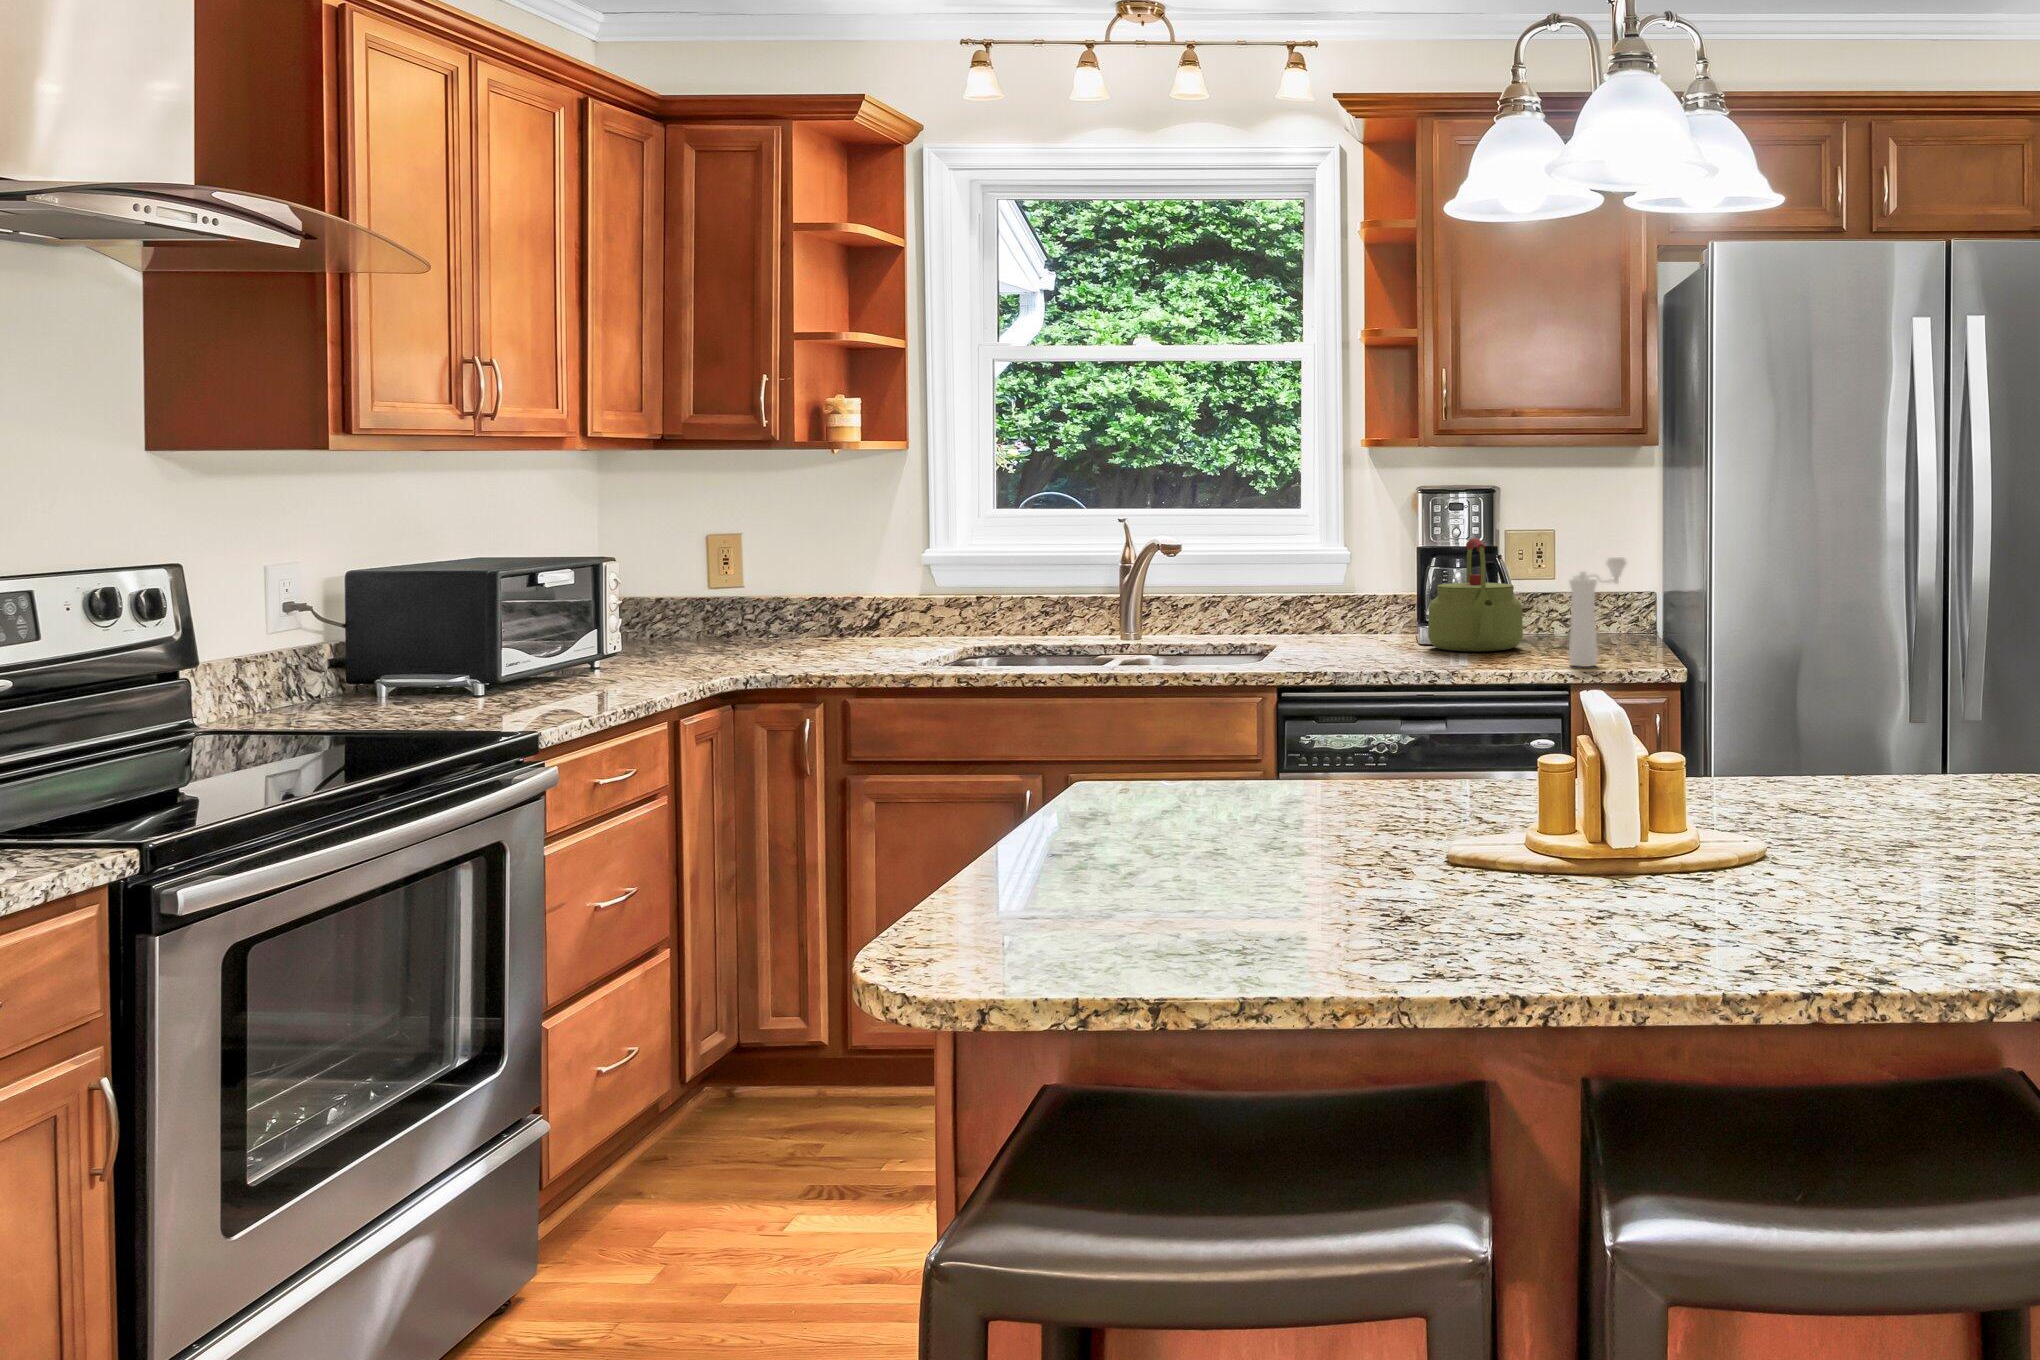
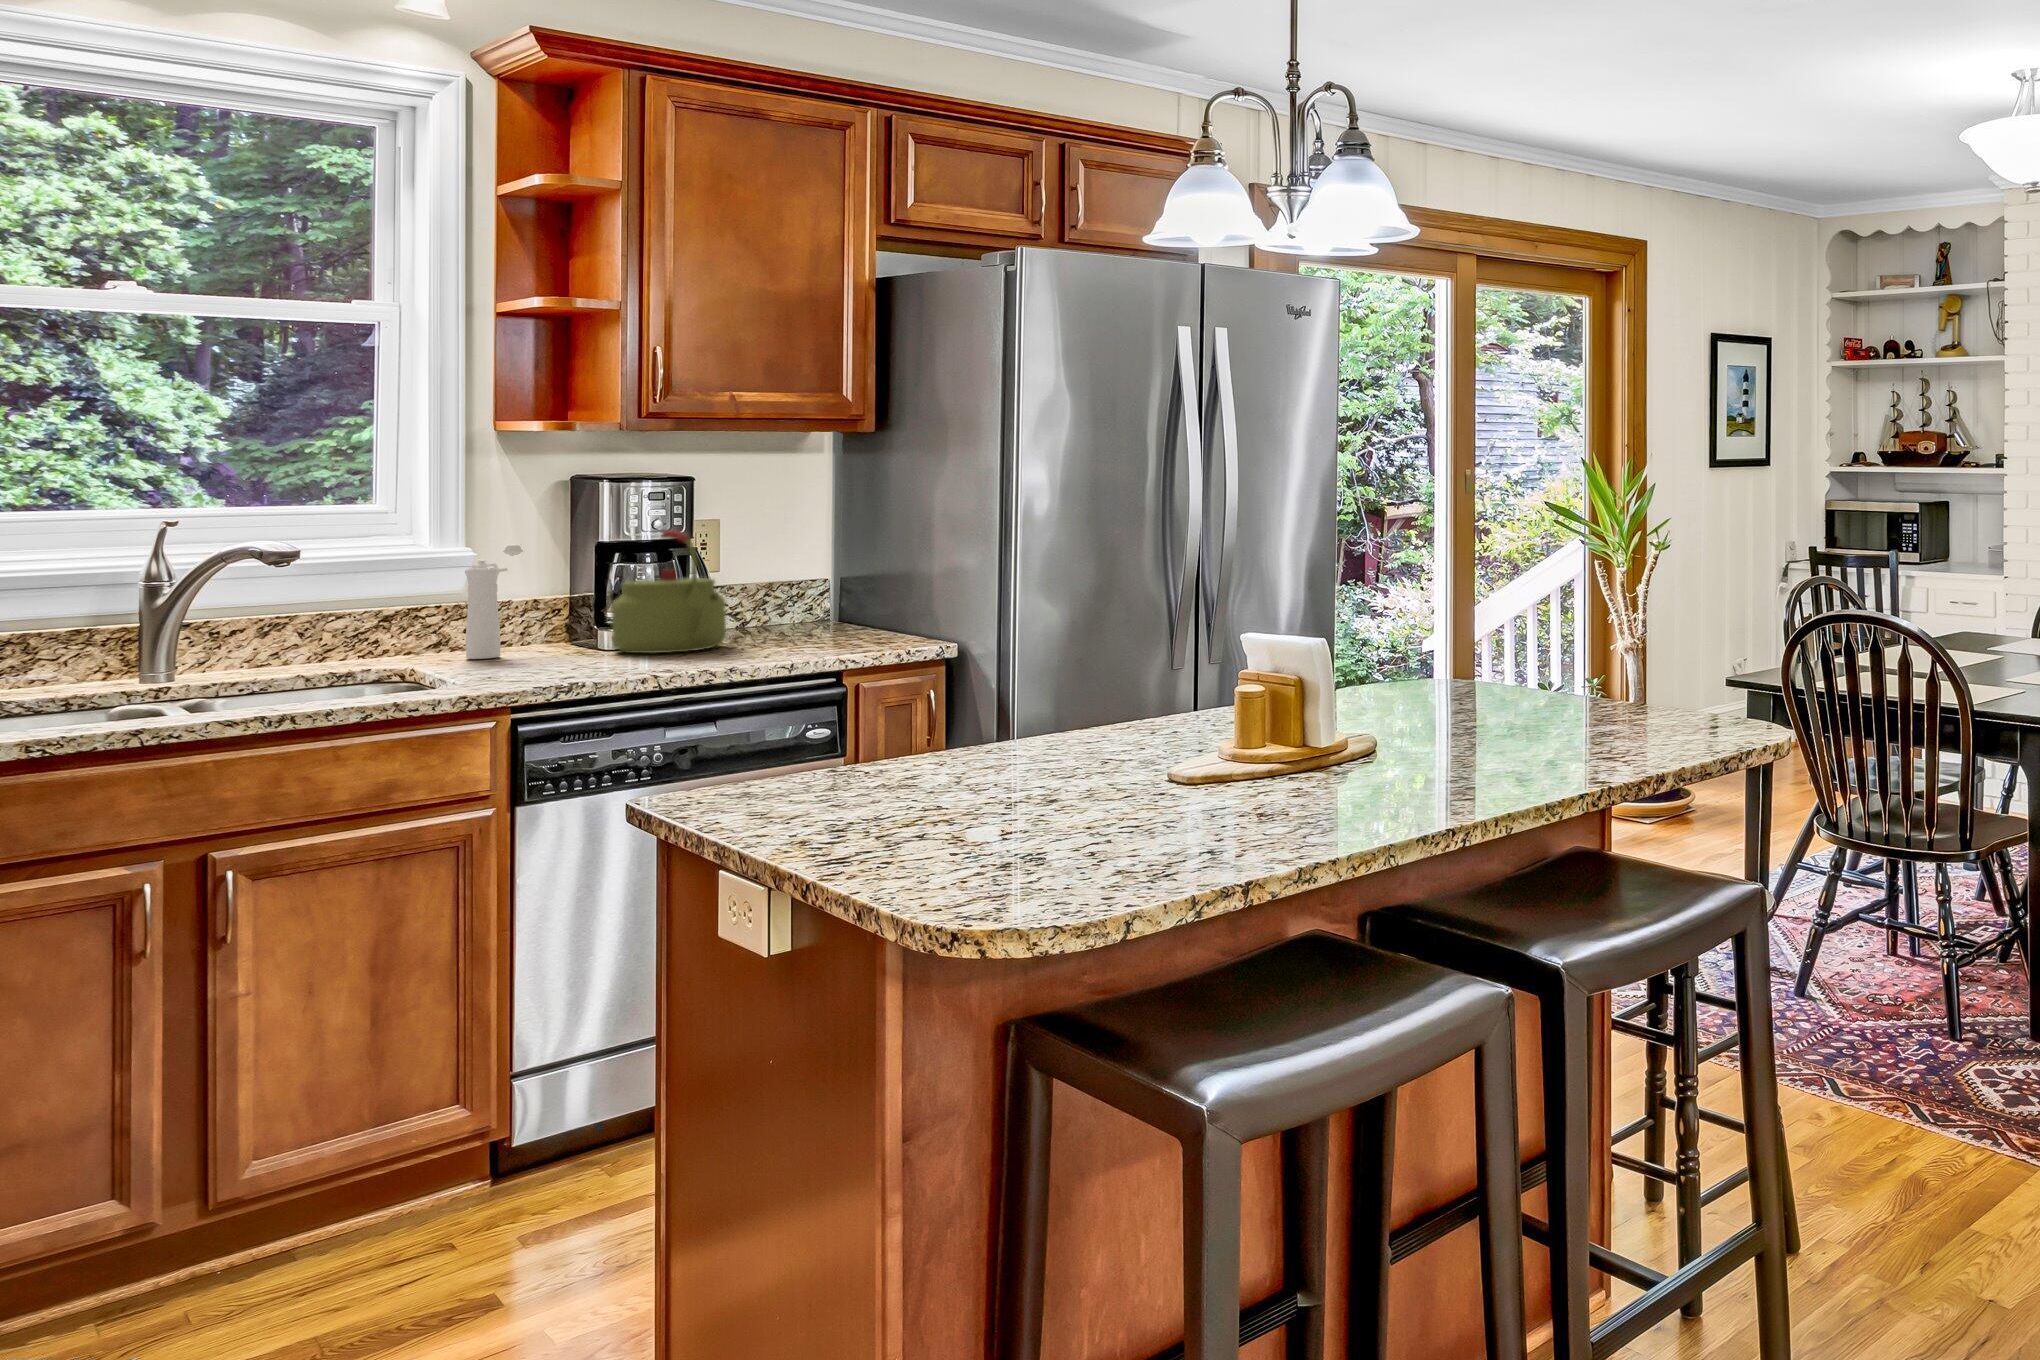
pepper mill: present [1569,557,1627,667] -> present [465,544,523,659]

